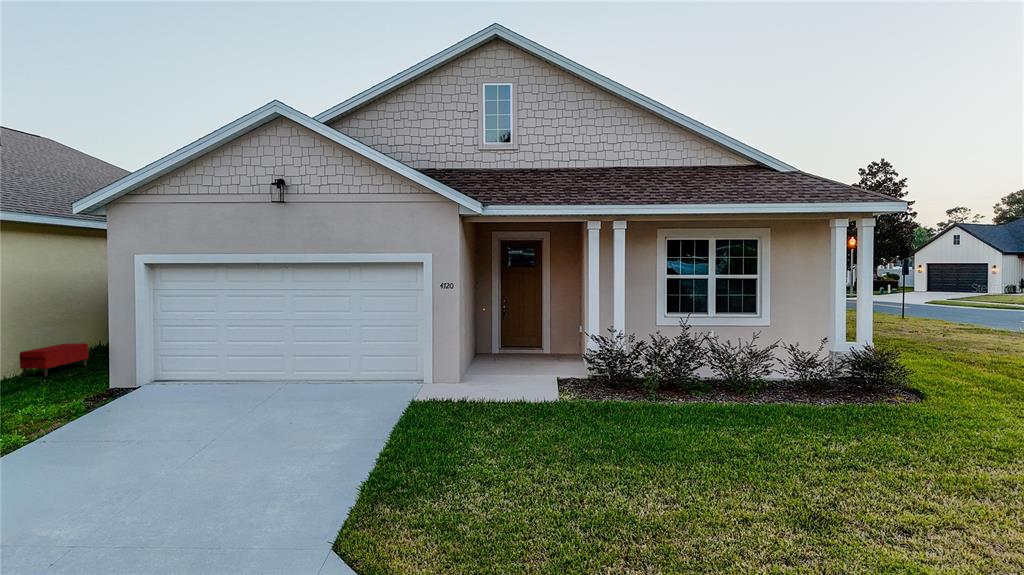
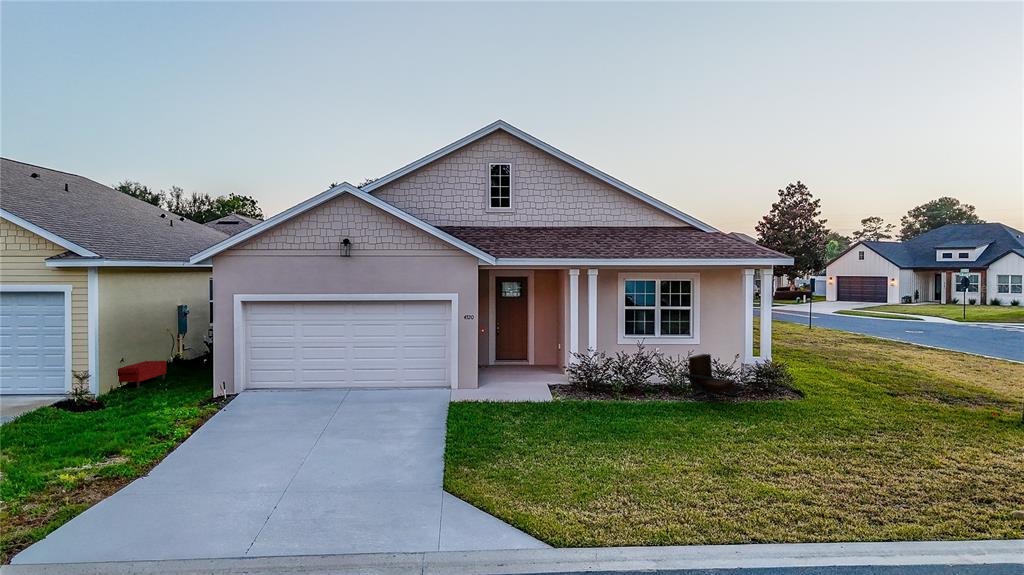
lounge chair: none [744,337,825,407] -> present [683,354,737,403]

